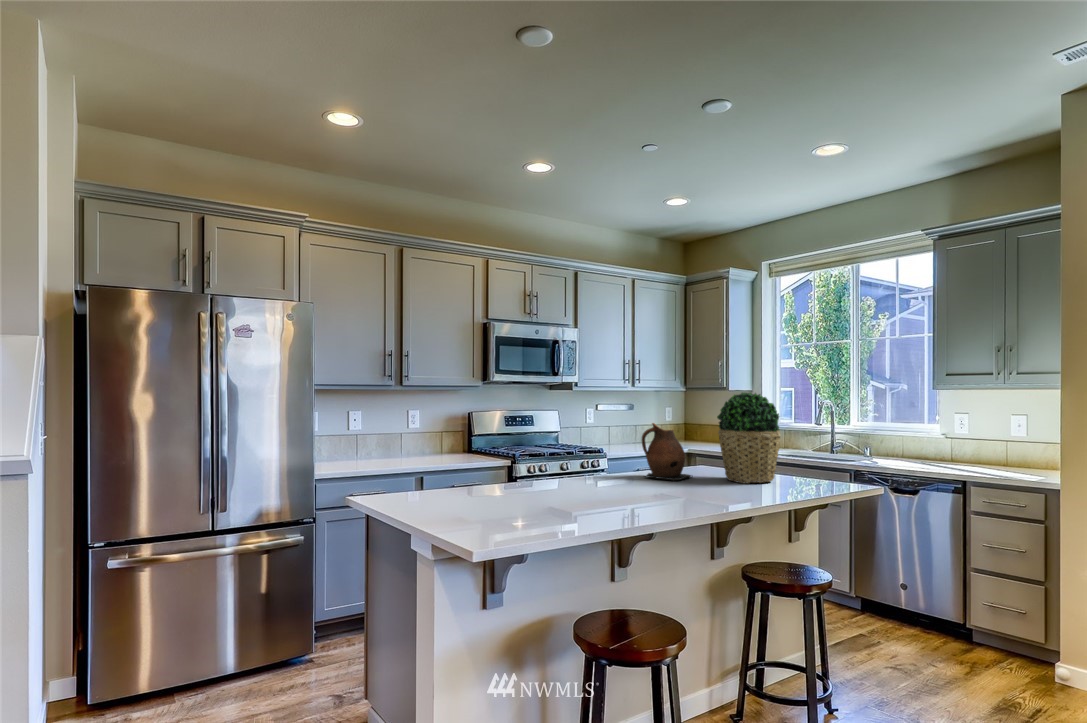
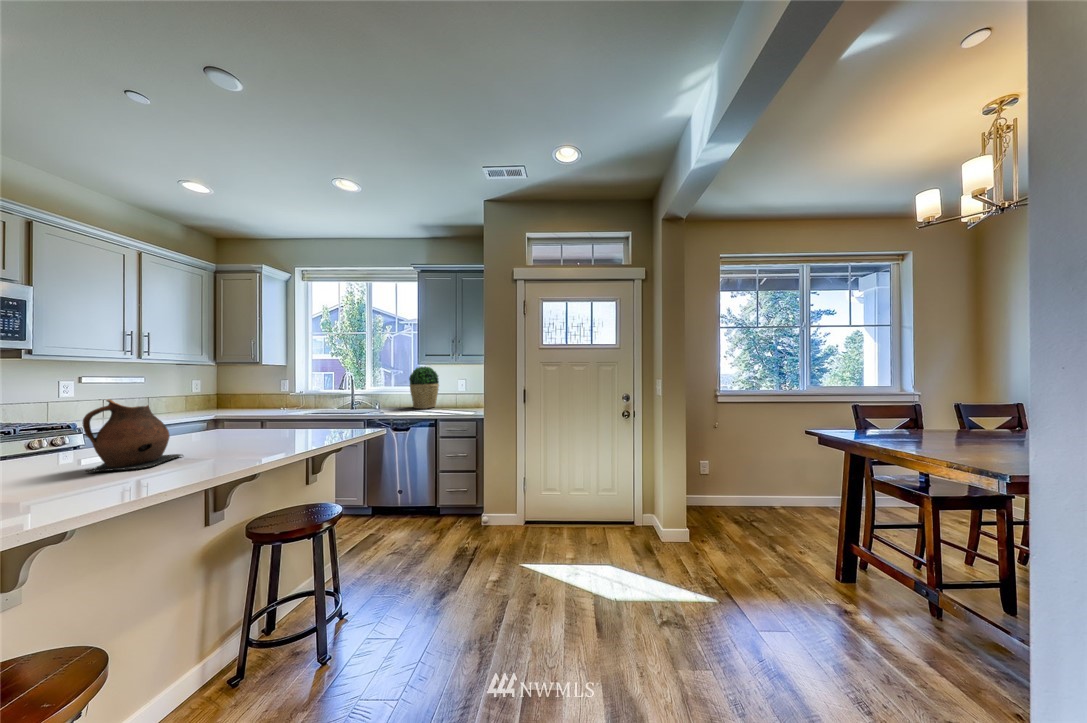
potted plant: present [717,393,780,483] -> present [409,367,439,409]

